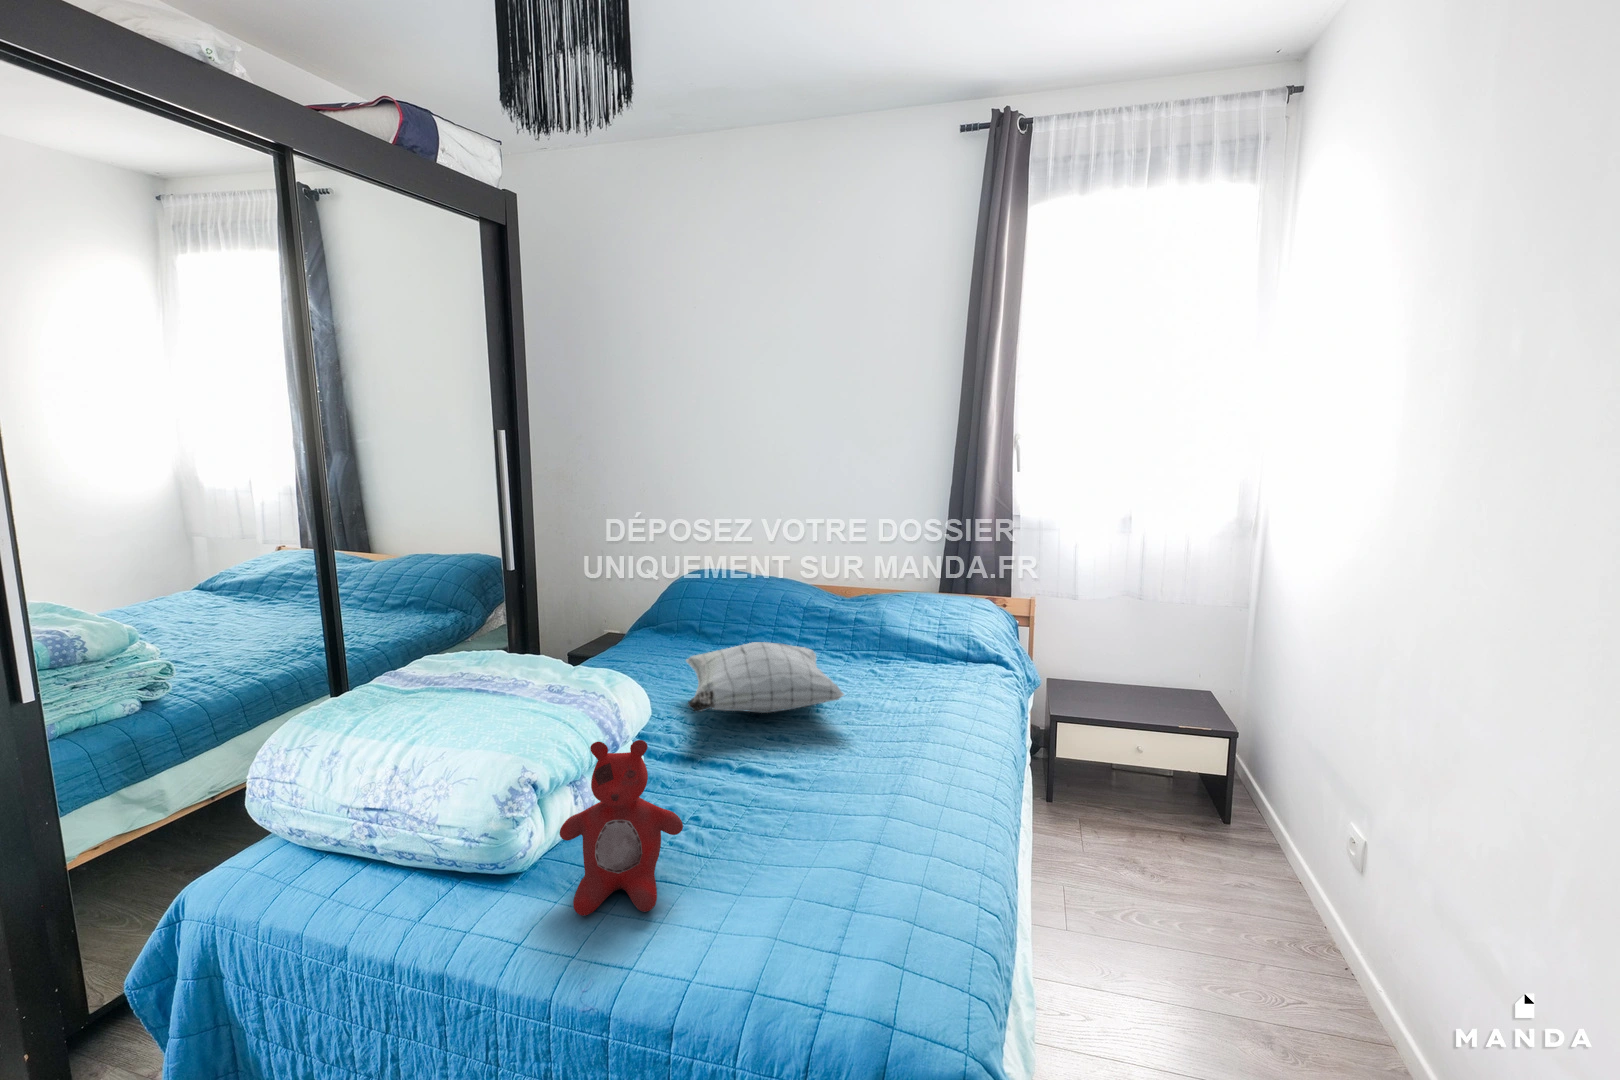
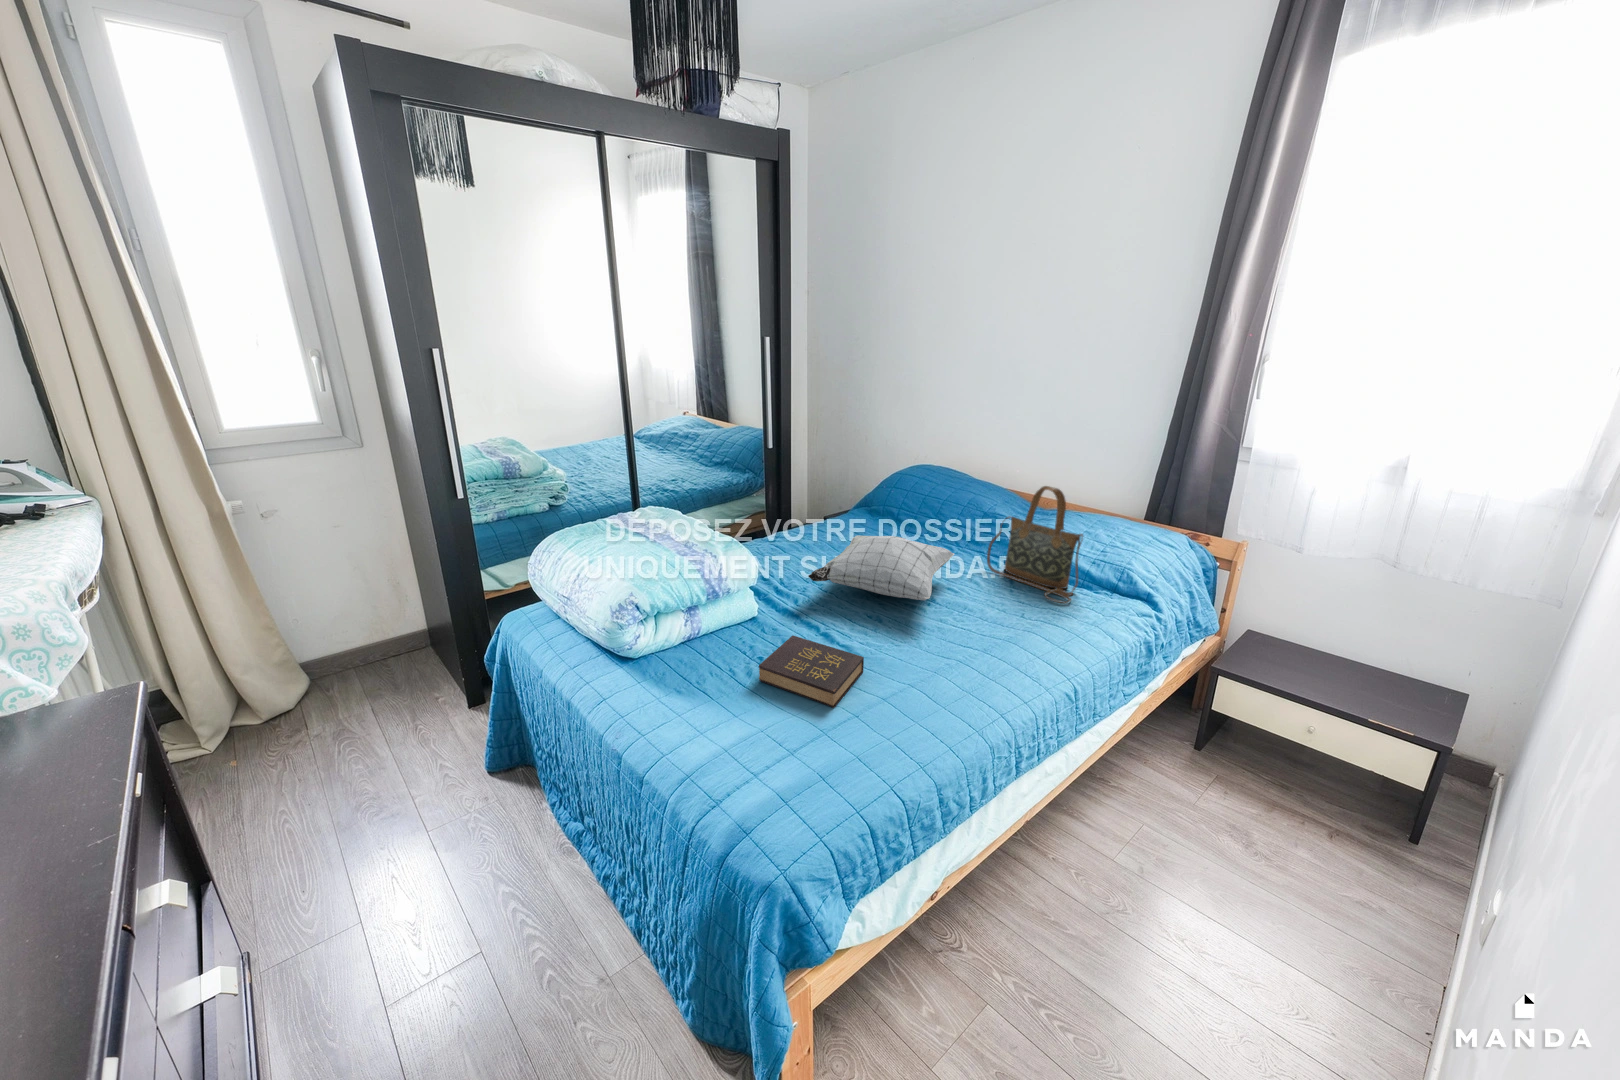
handbag: none [835,562,944,680] -> present [987,486,1083,604]
stuffed bear: present [560,740,683,915] -> none [616,594,699,714]
hardback book: none [734,767,848,833] -> present [759,635,864,708]

